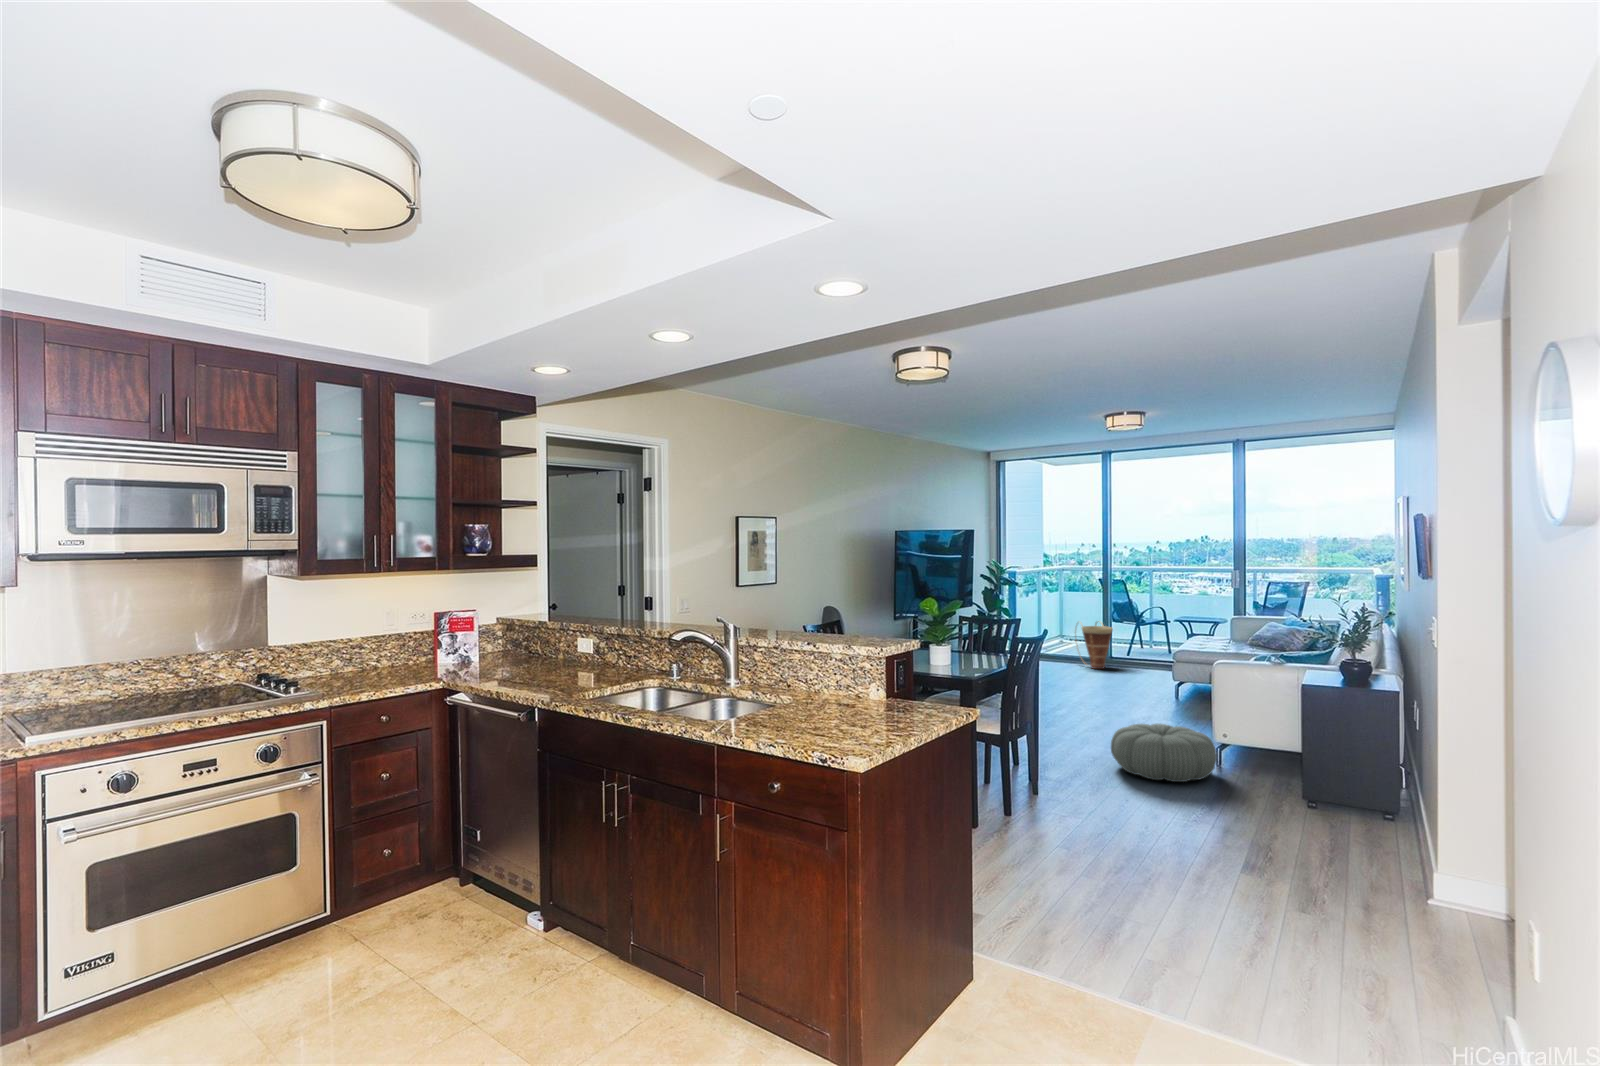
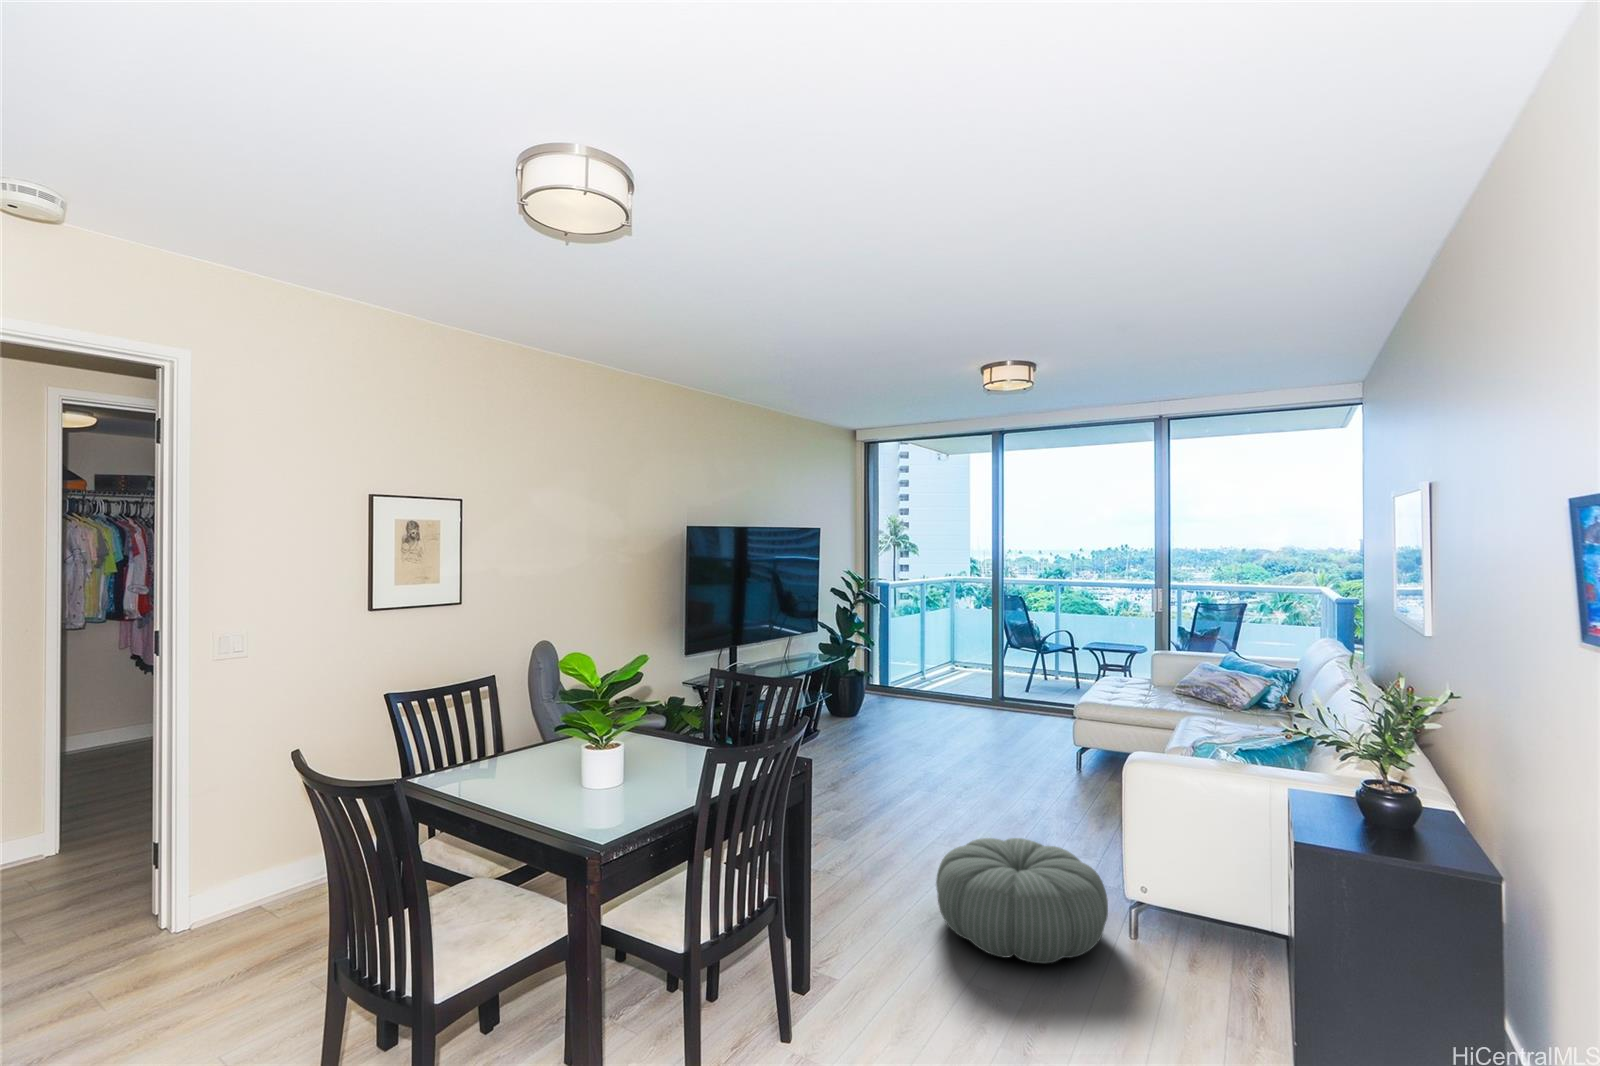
basket: present [1075,621,1113,669] -> none [963,647,1007,710]

